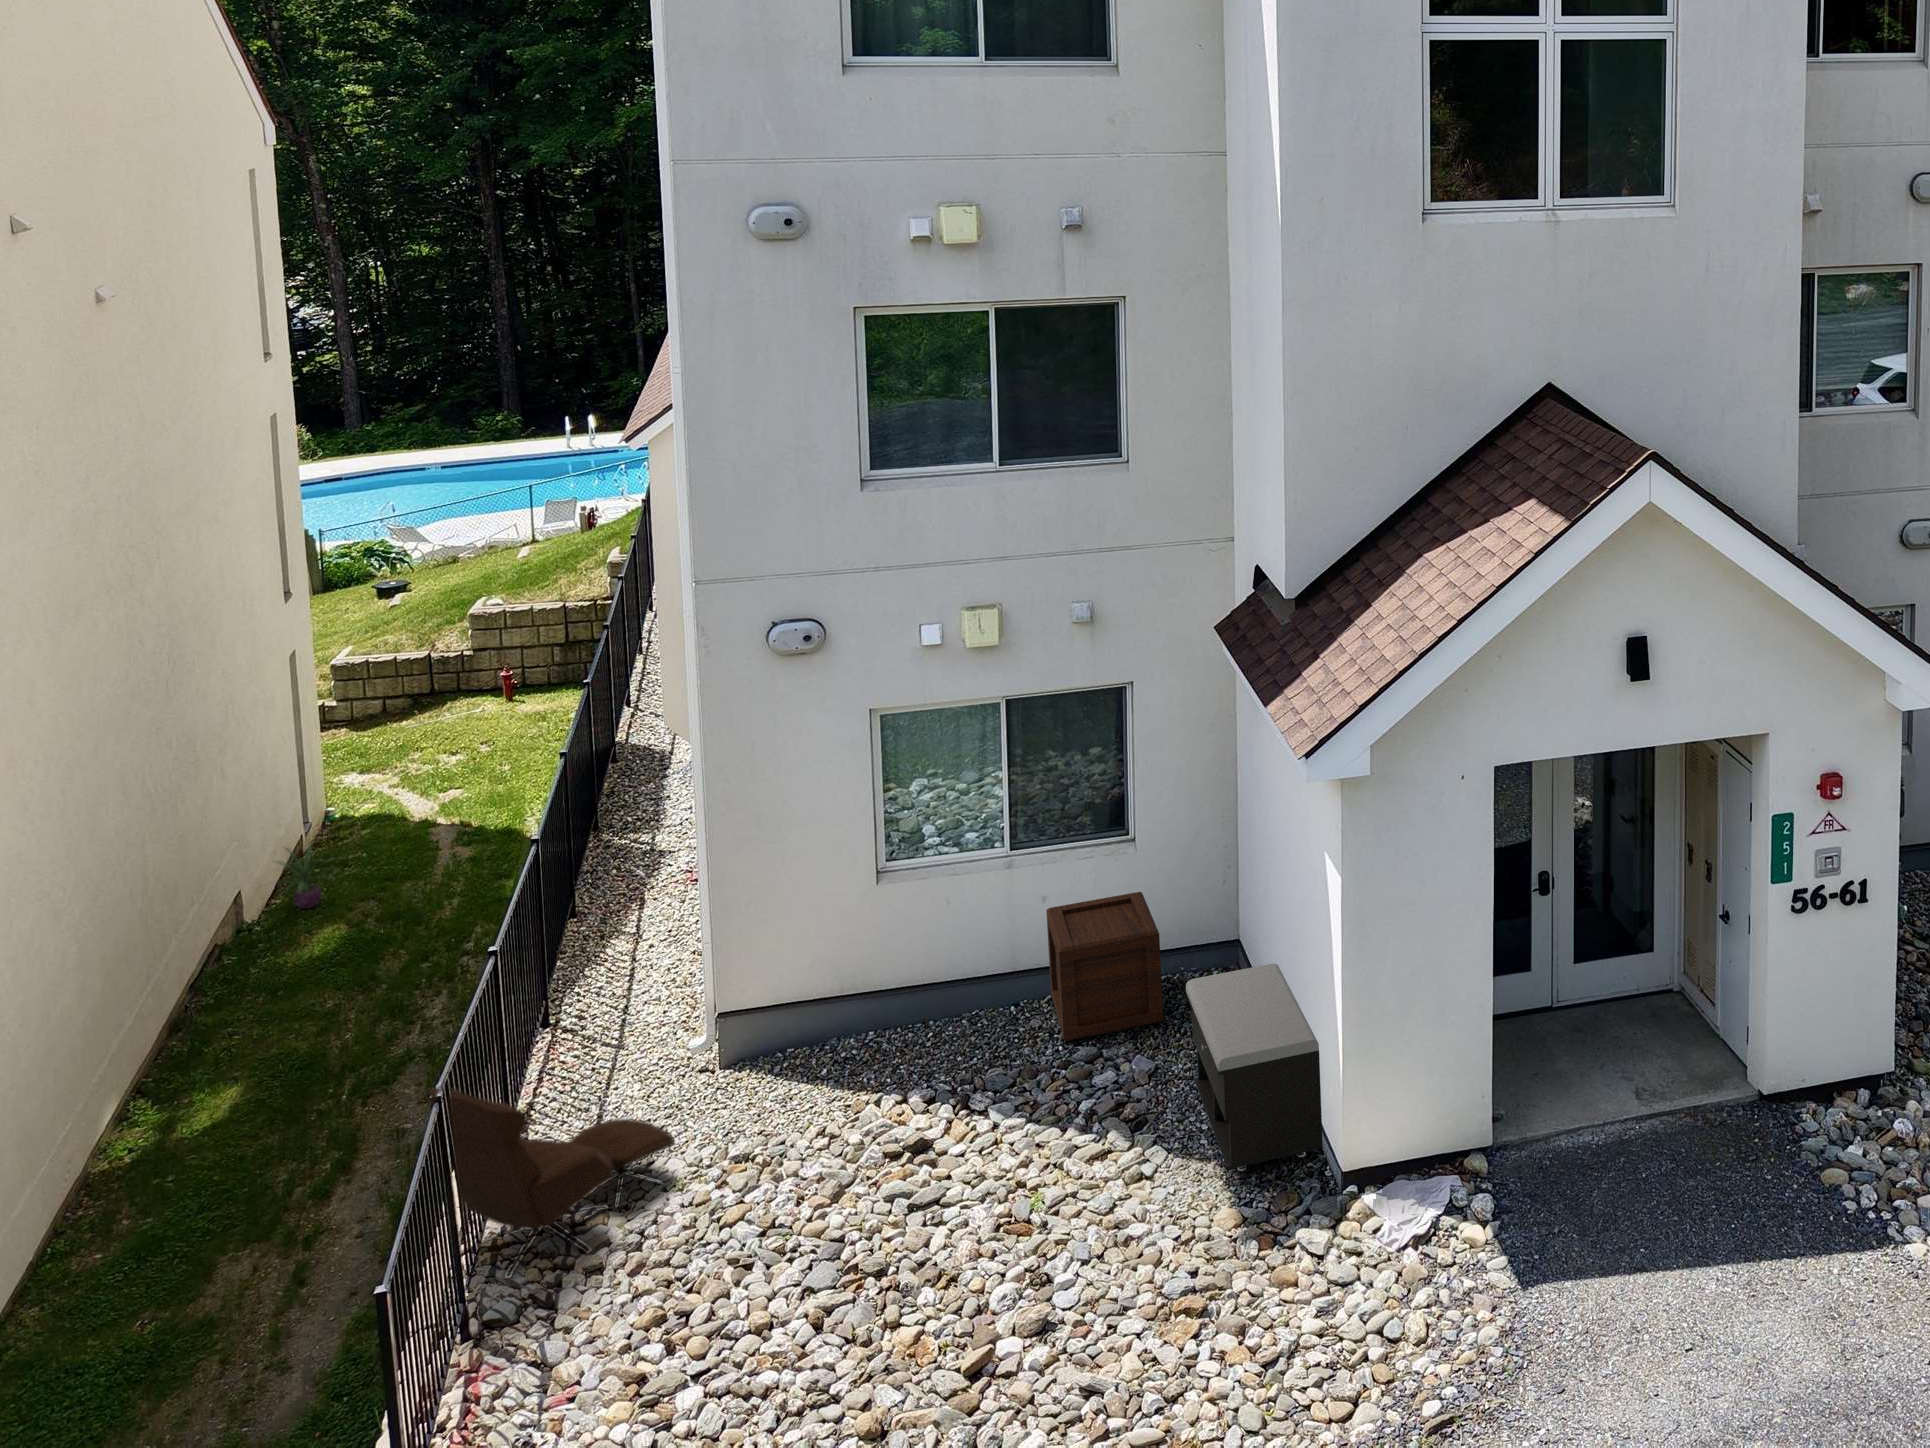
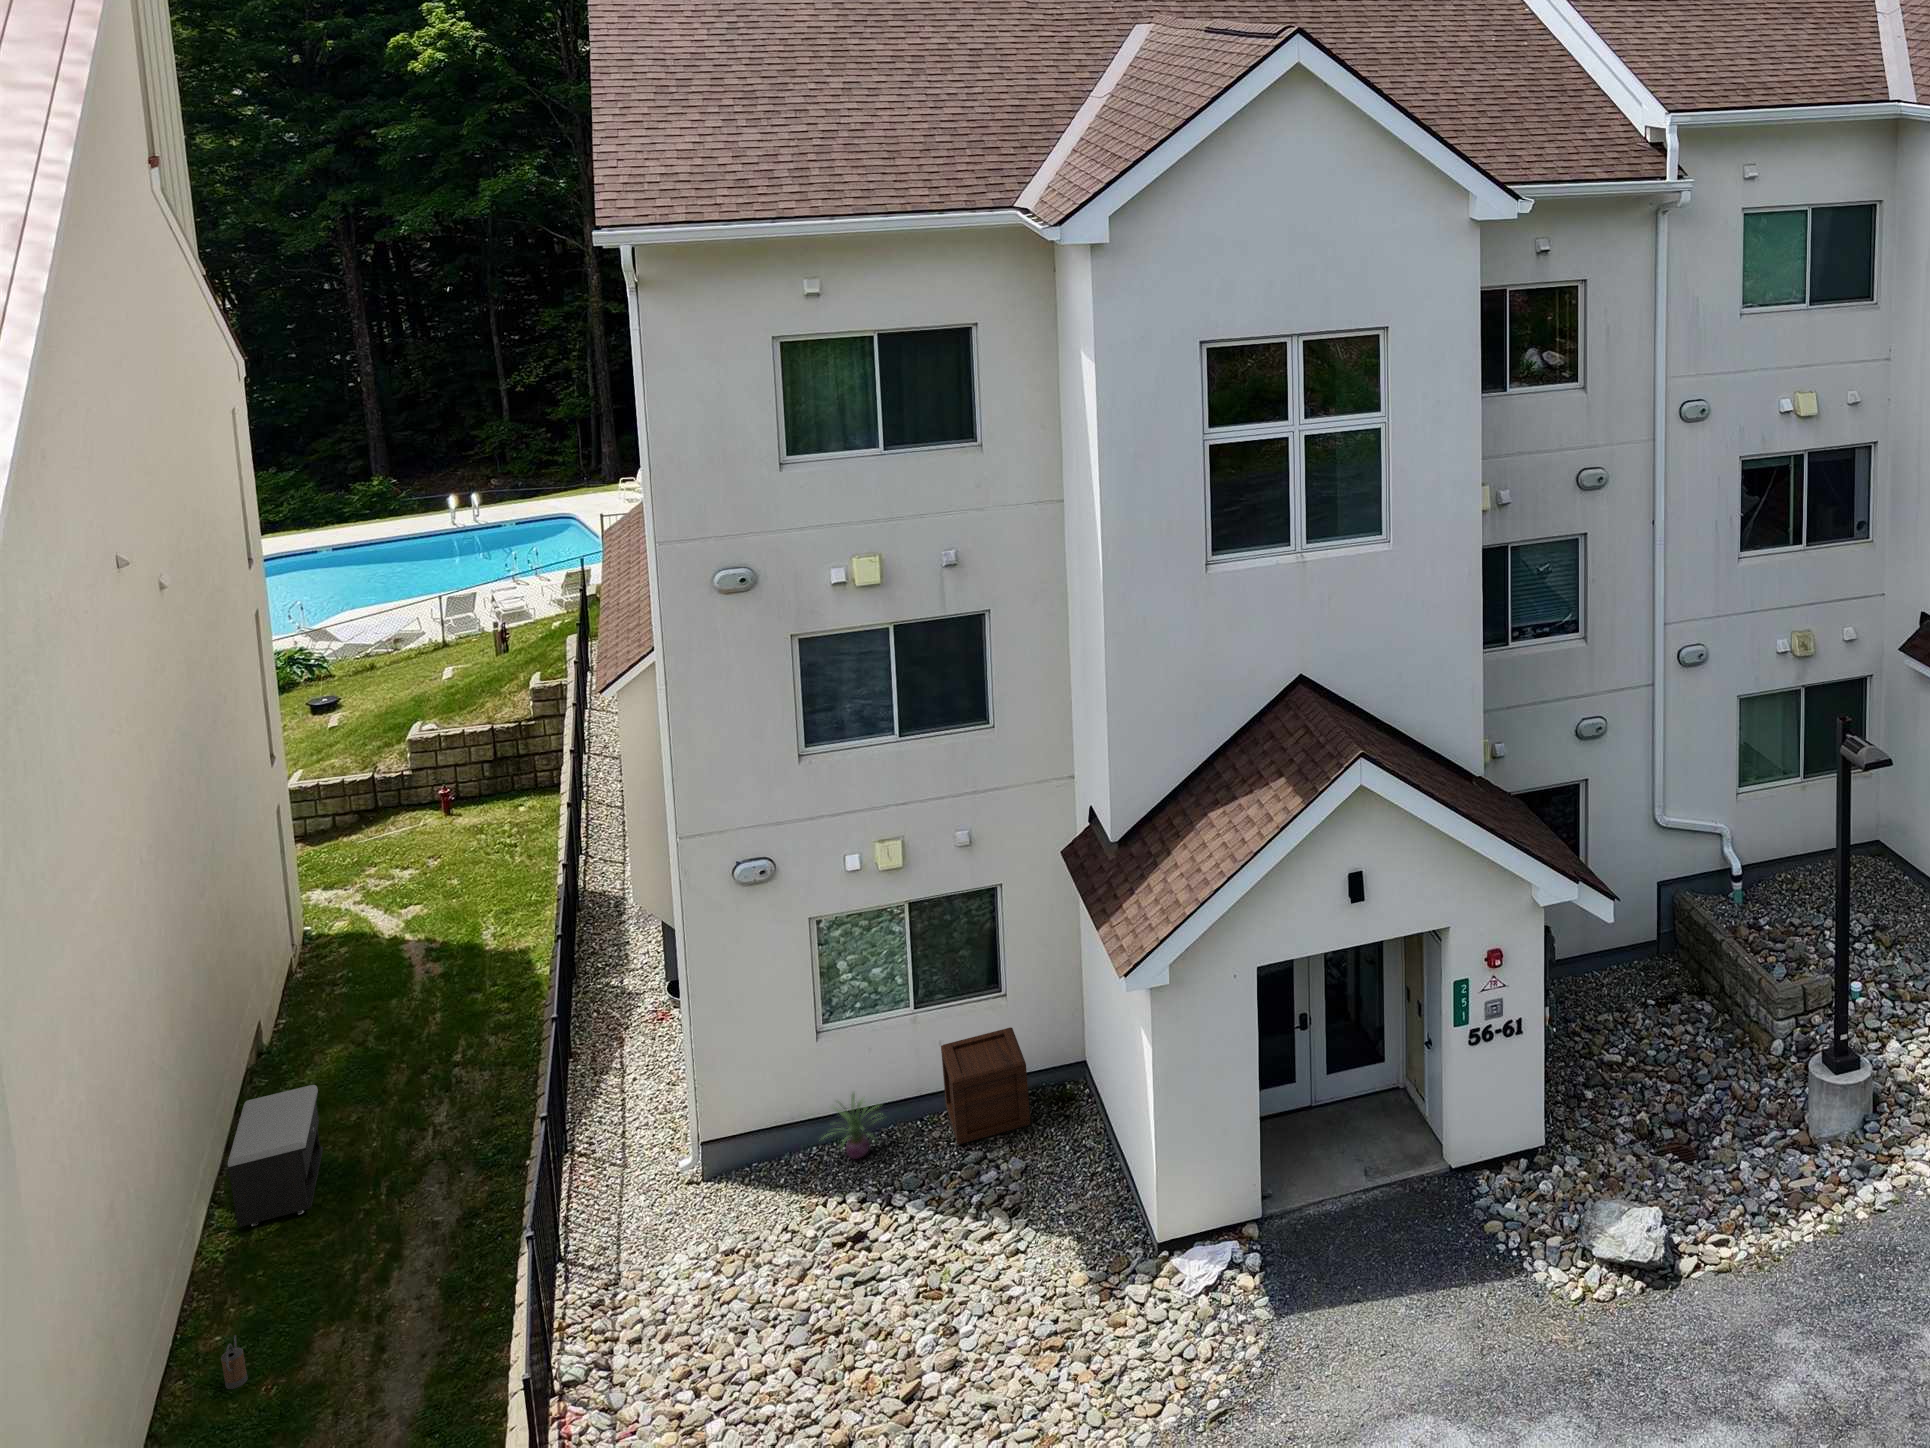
decorative plant: present [274,844,330,909] -> present [824,1093,876,1159]
storage bench: present [1186,964,1323,1172] -> present [228,1085,323,1227]
lounge chair: present [429,1087,675,1279] -> none [515,1225,682,1351]
watering can: none [41,1237,79,1313] -> present [221,1335,248,1389]

